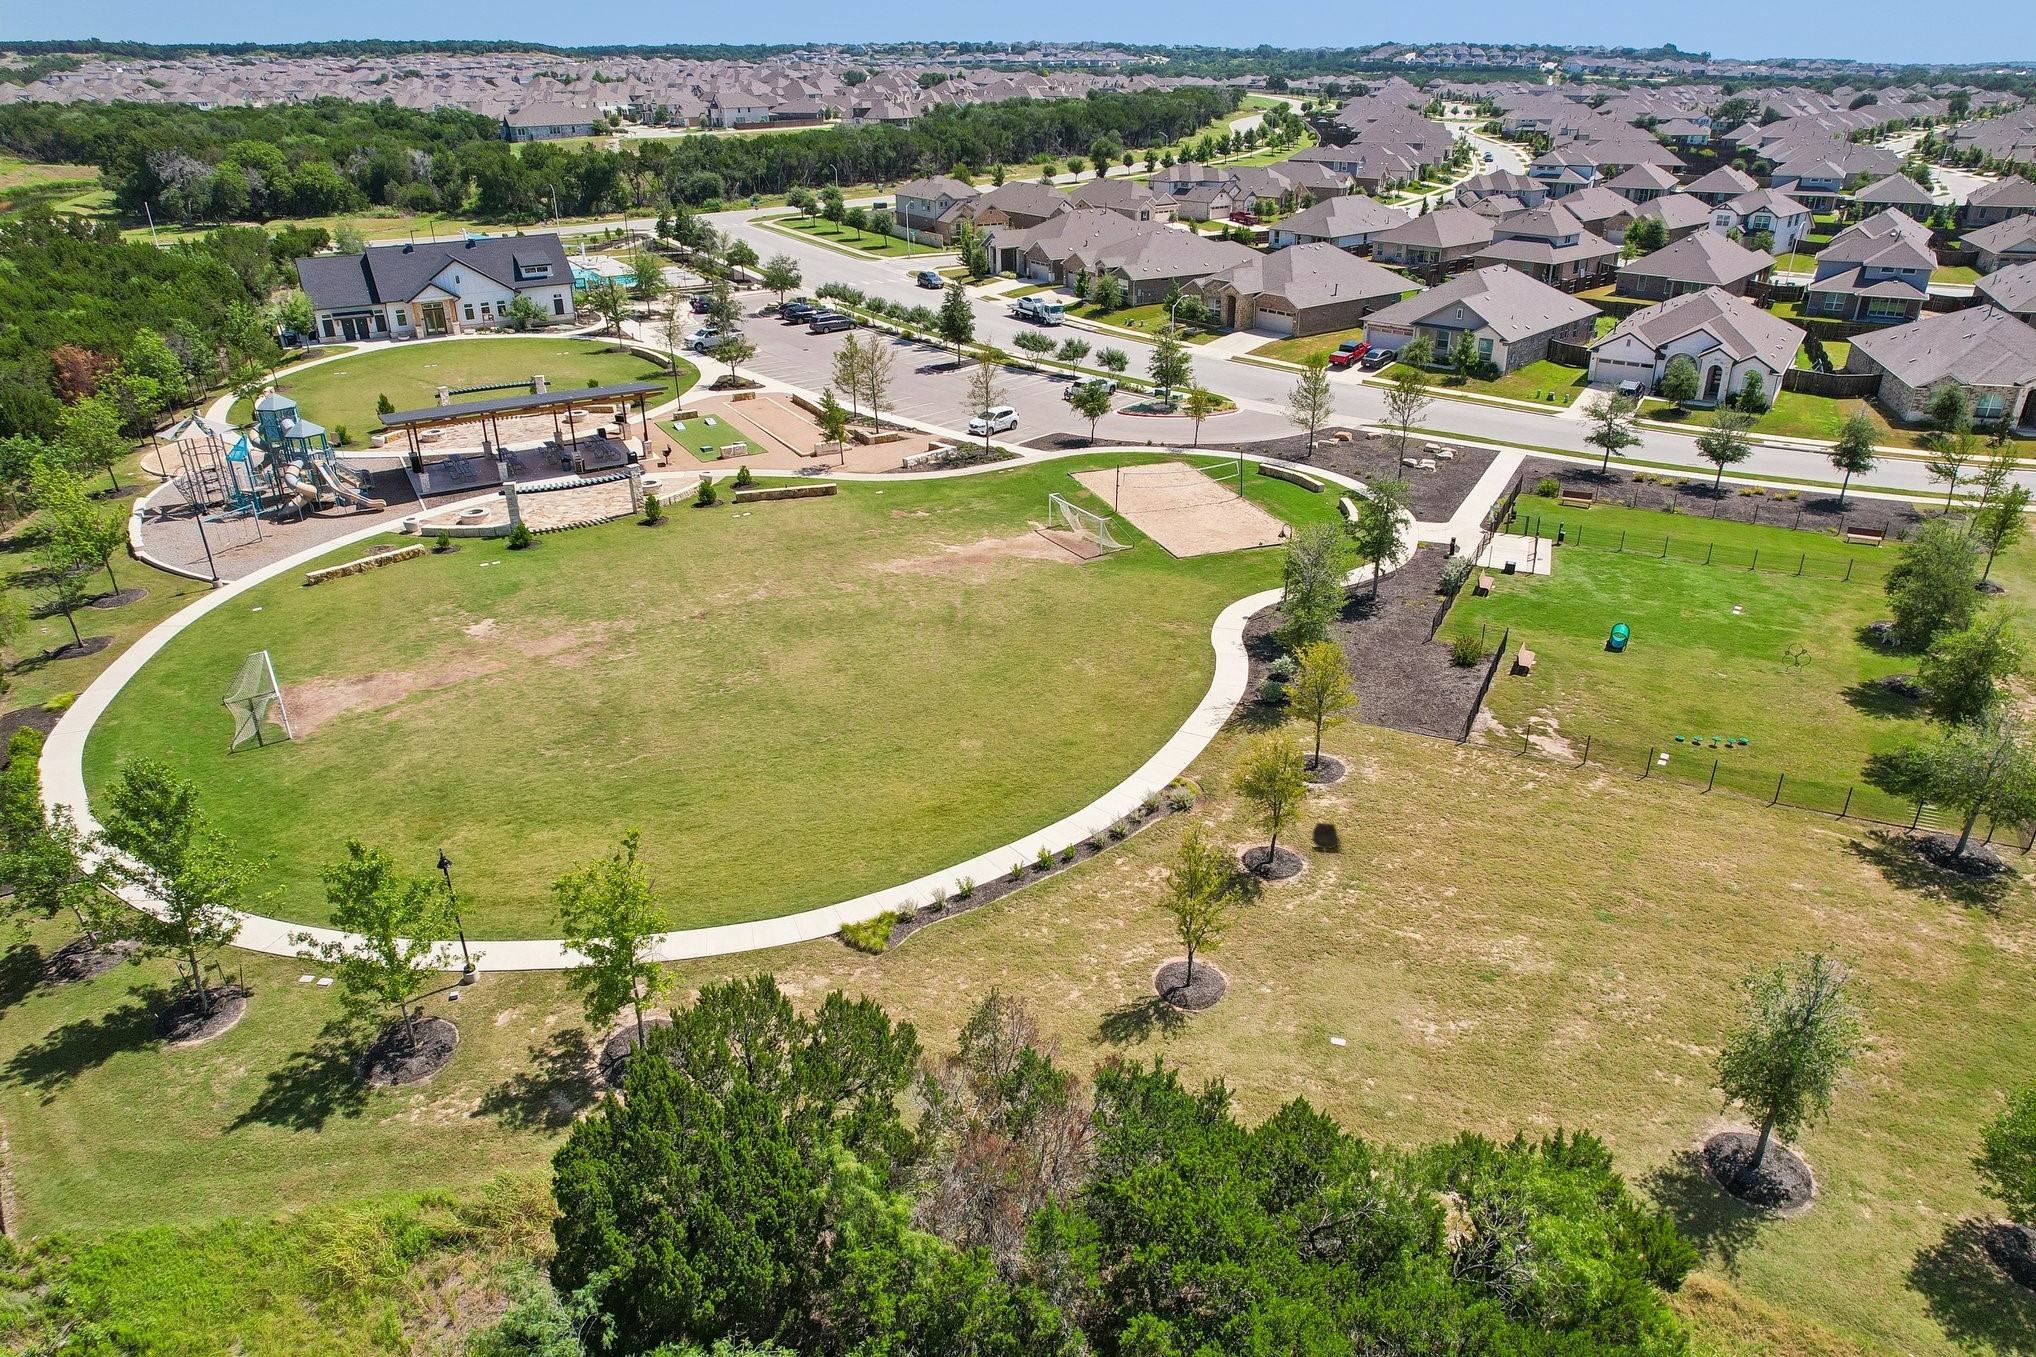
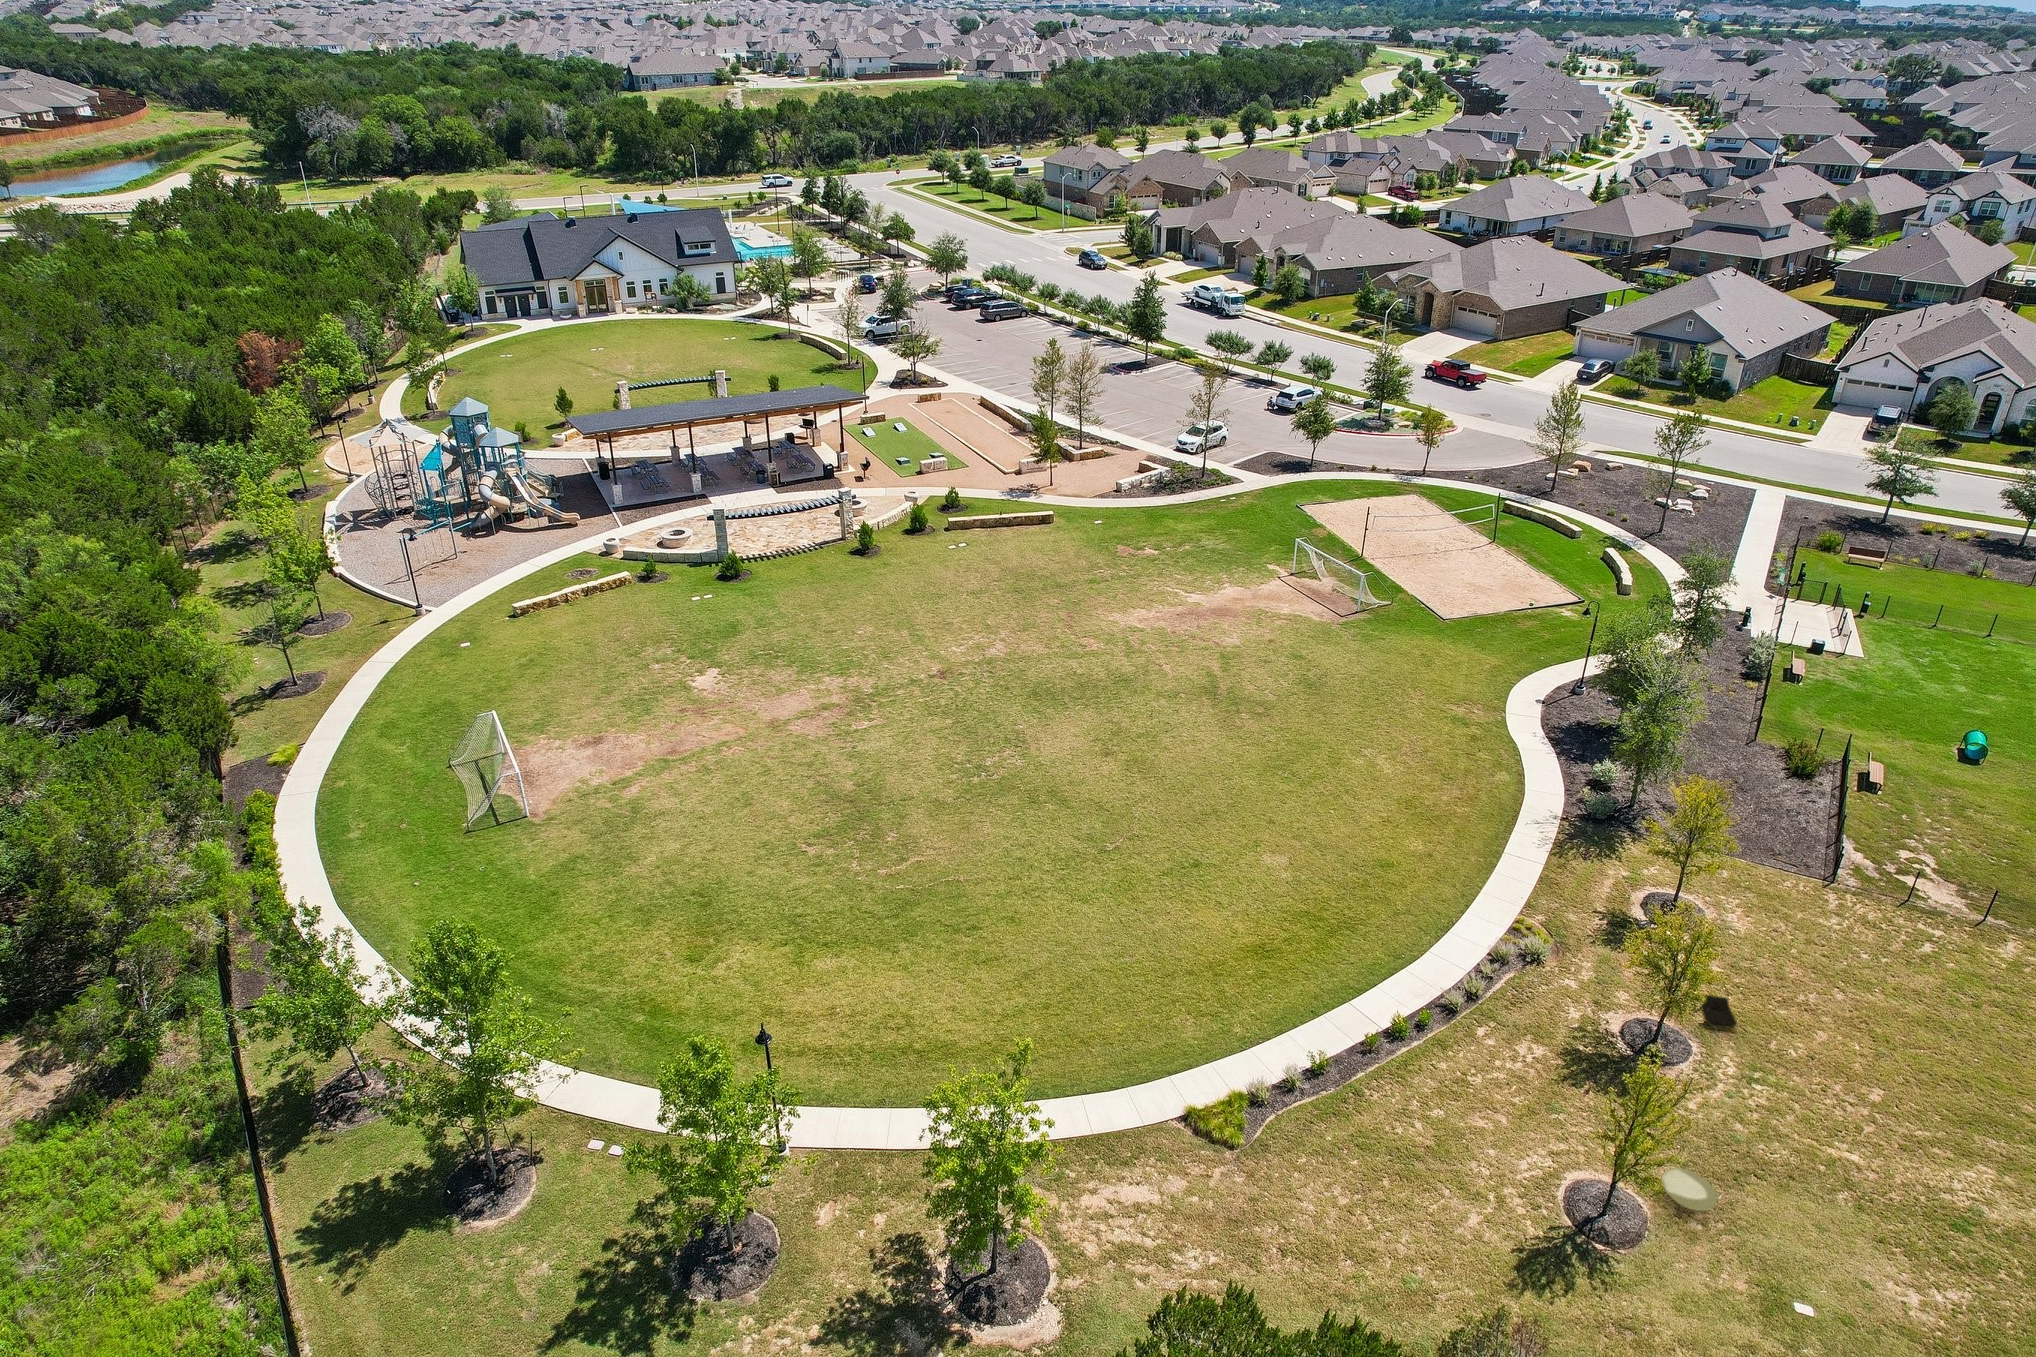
round table: none [1235,944,1278,982] -> present [1661,1168,1717,1218]

